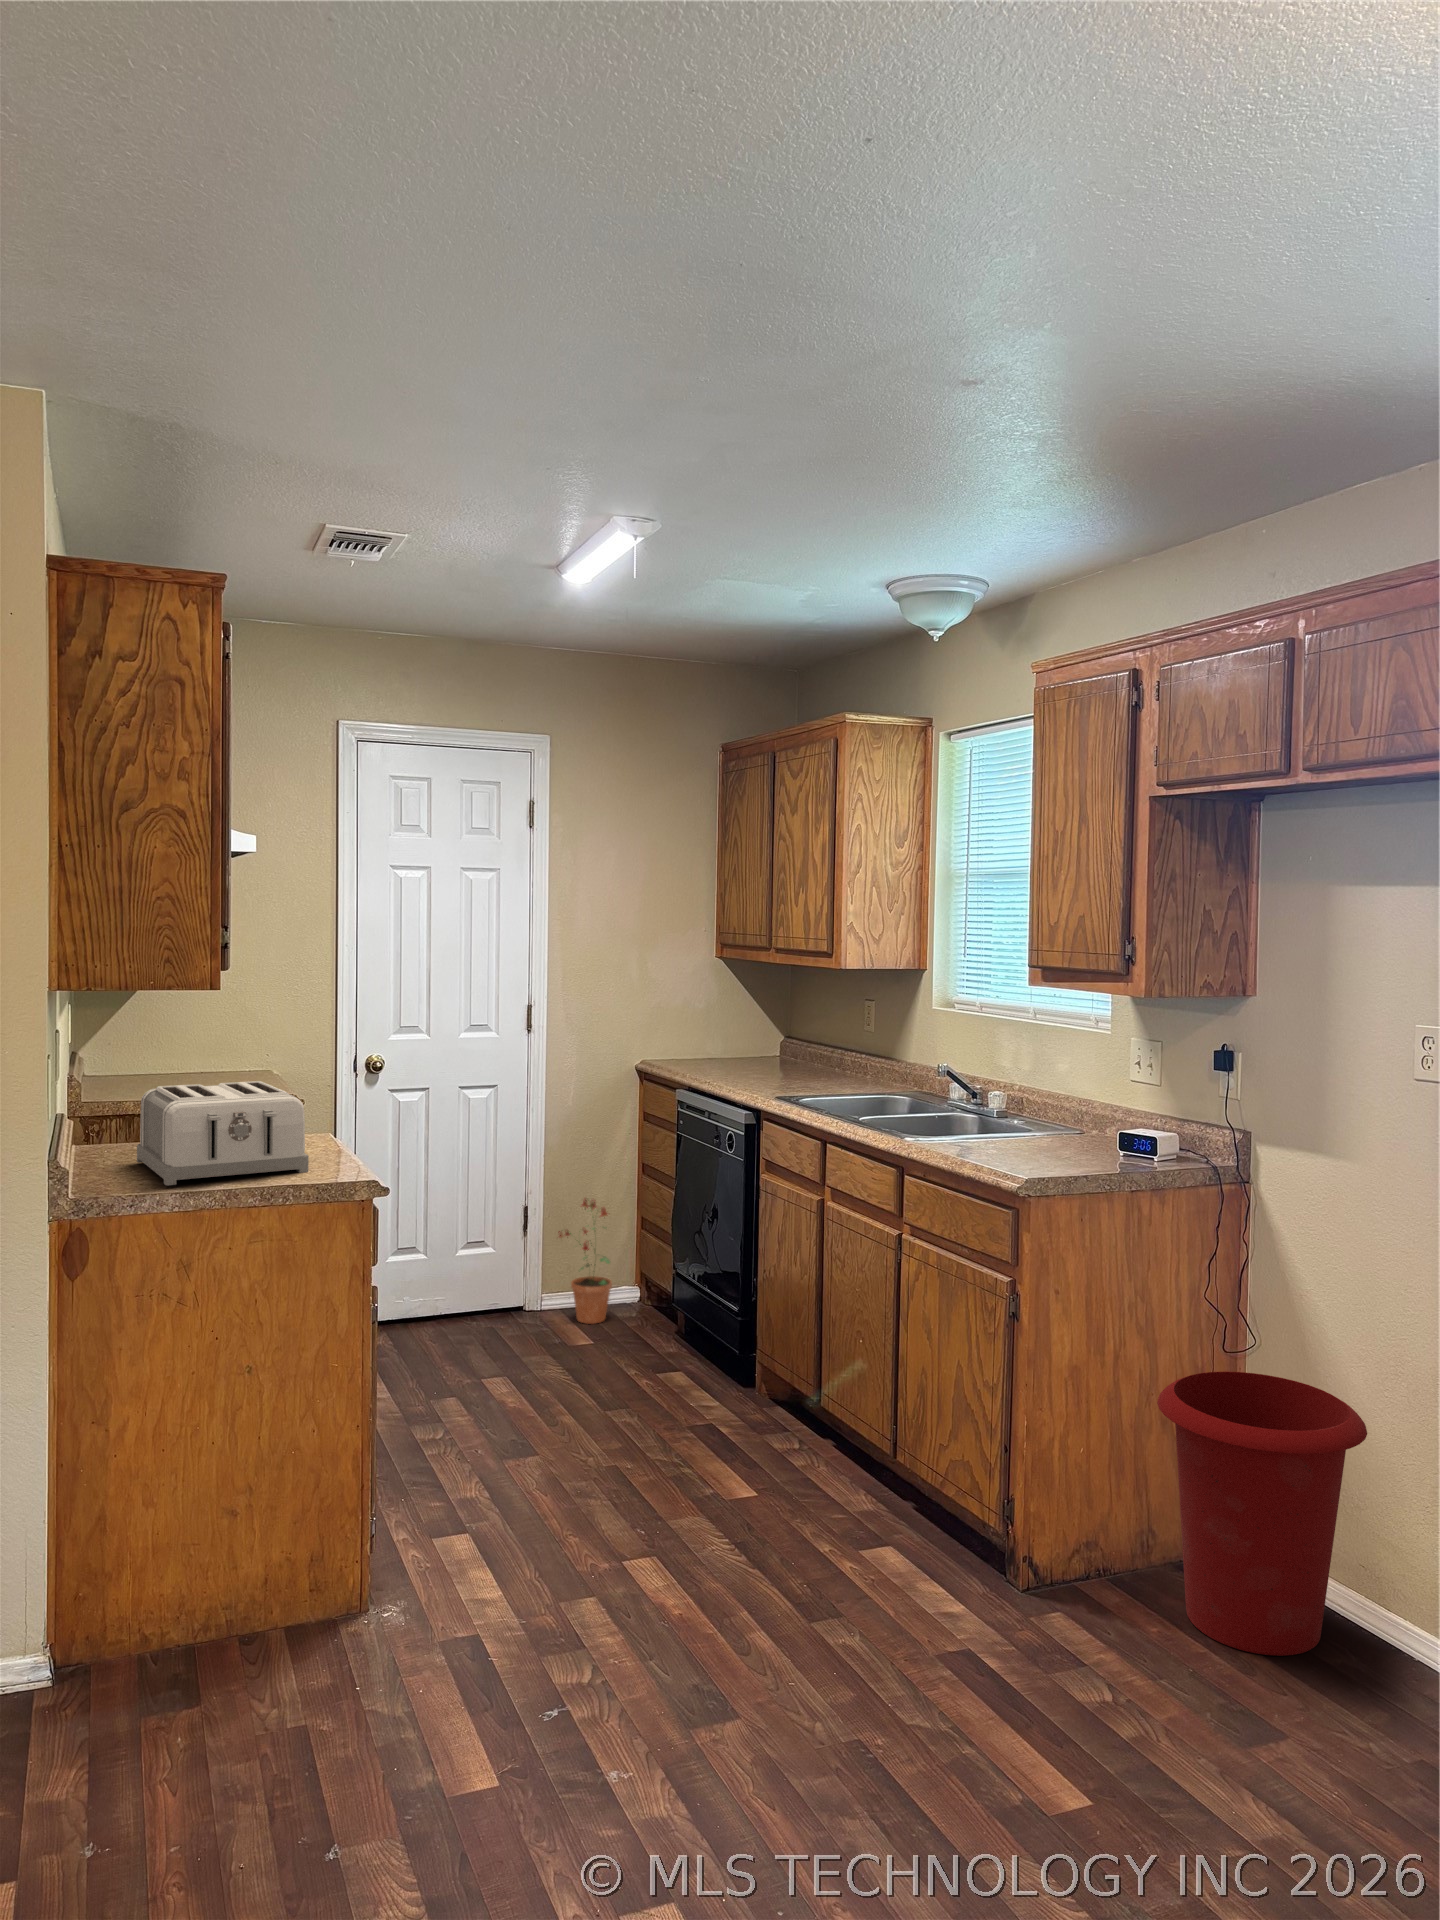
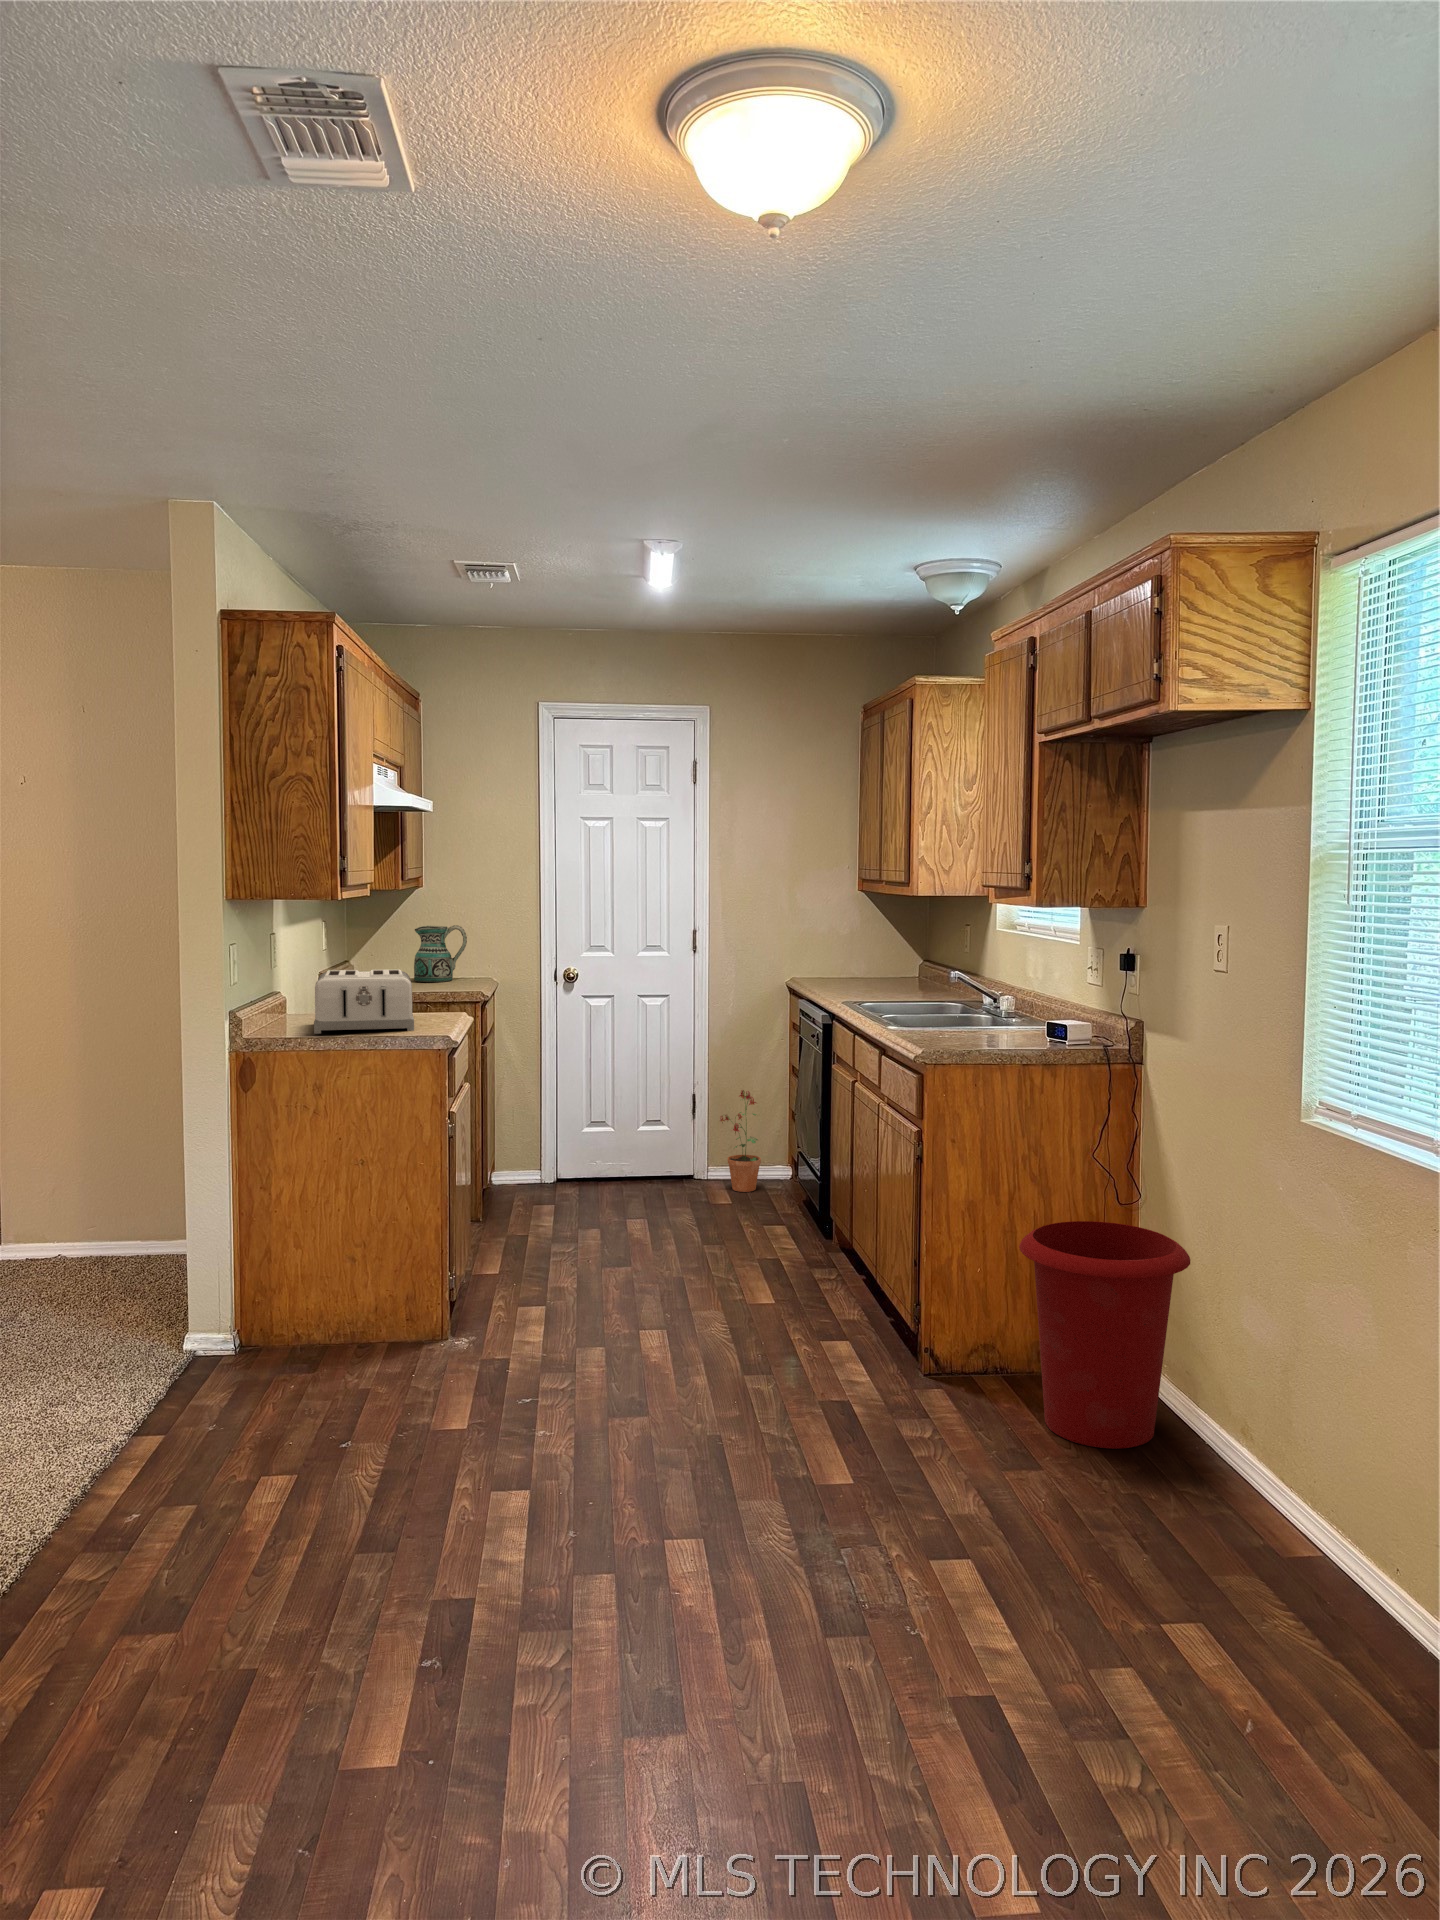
ceramic pitcher: none [166,1002,240,1079] -> present [414,925,467,982]

